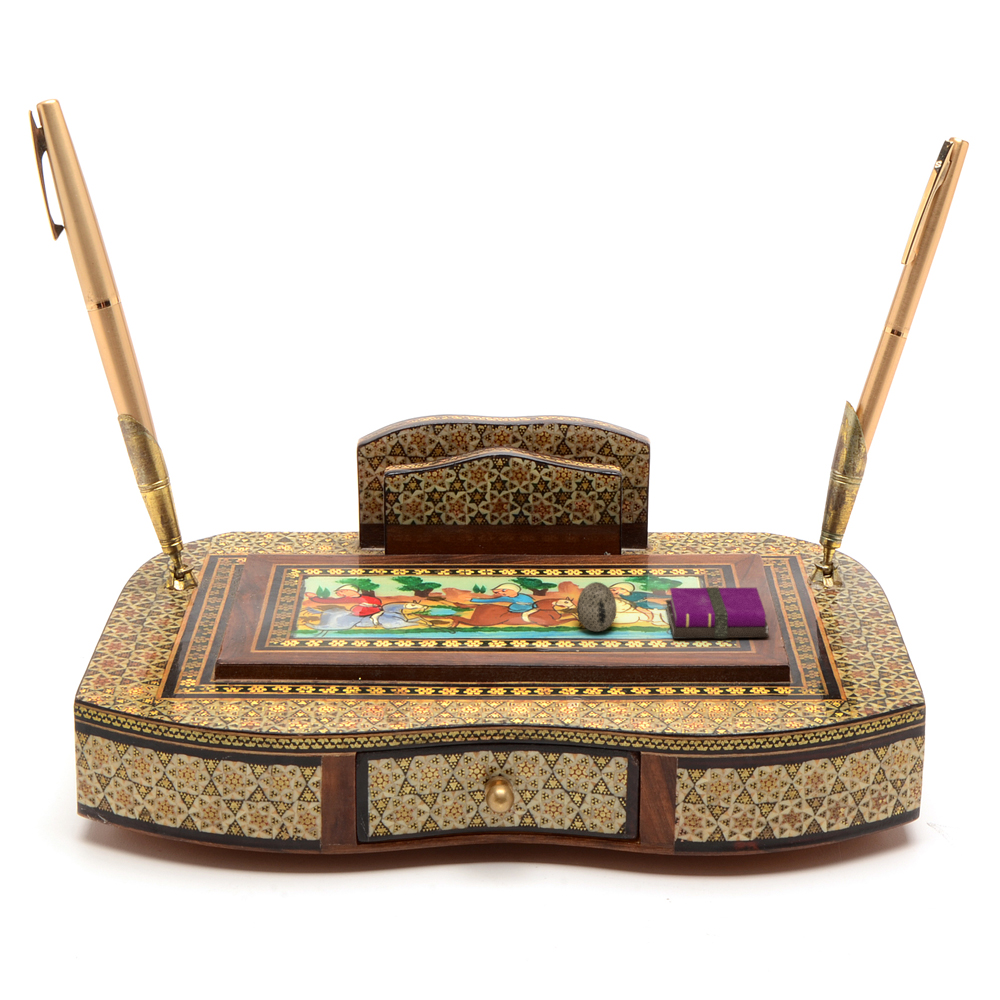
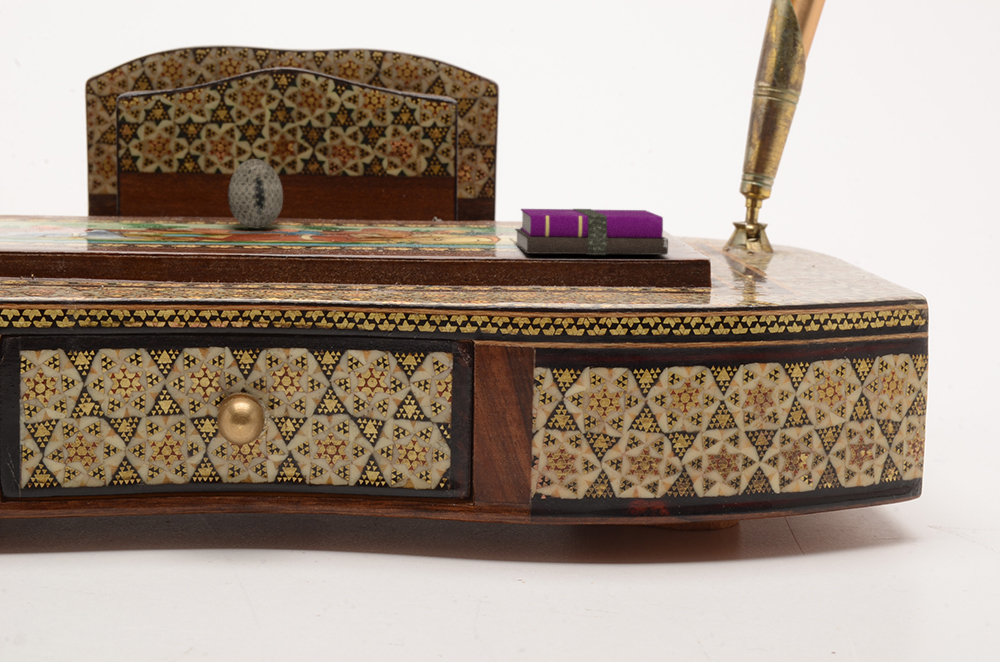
decorative egg: present [577,582,616,632] -> present [228,159,283,229]

